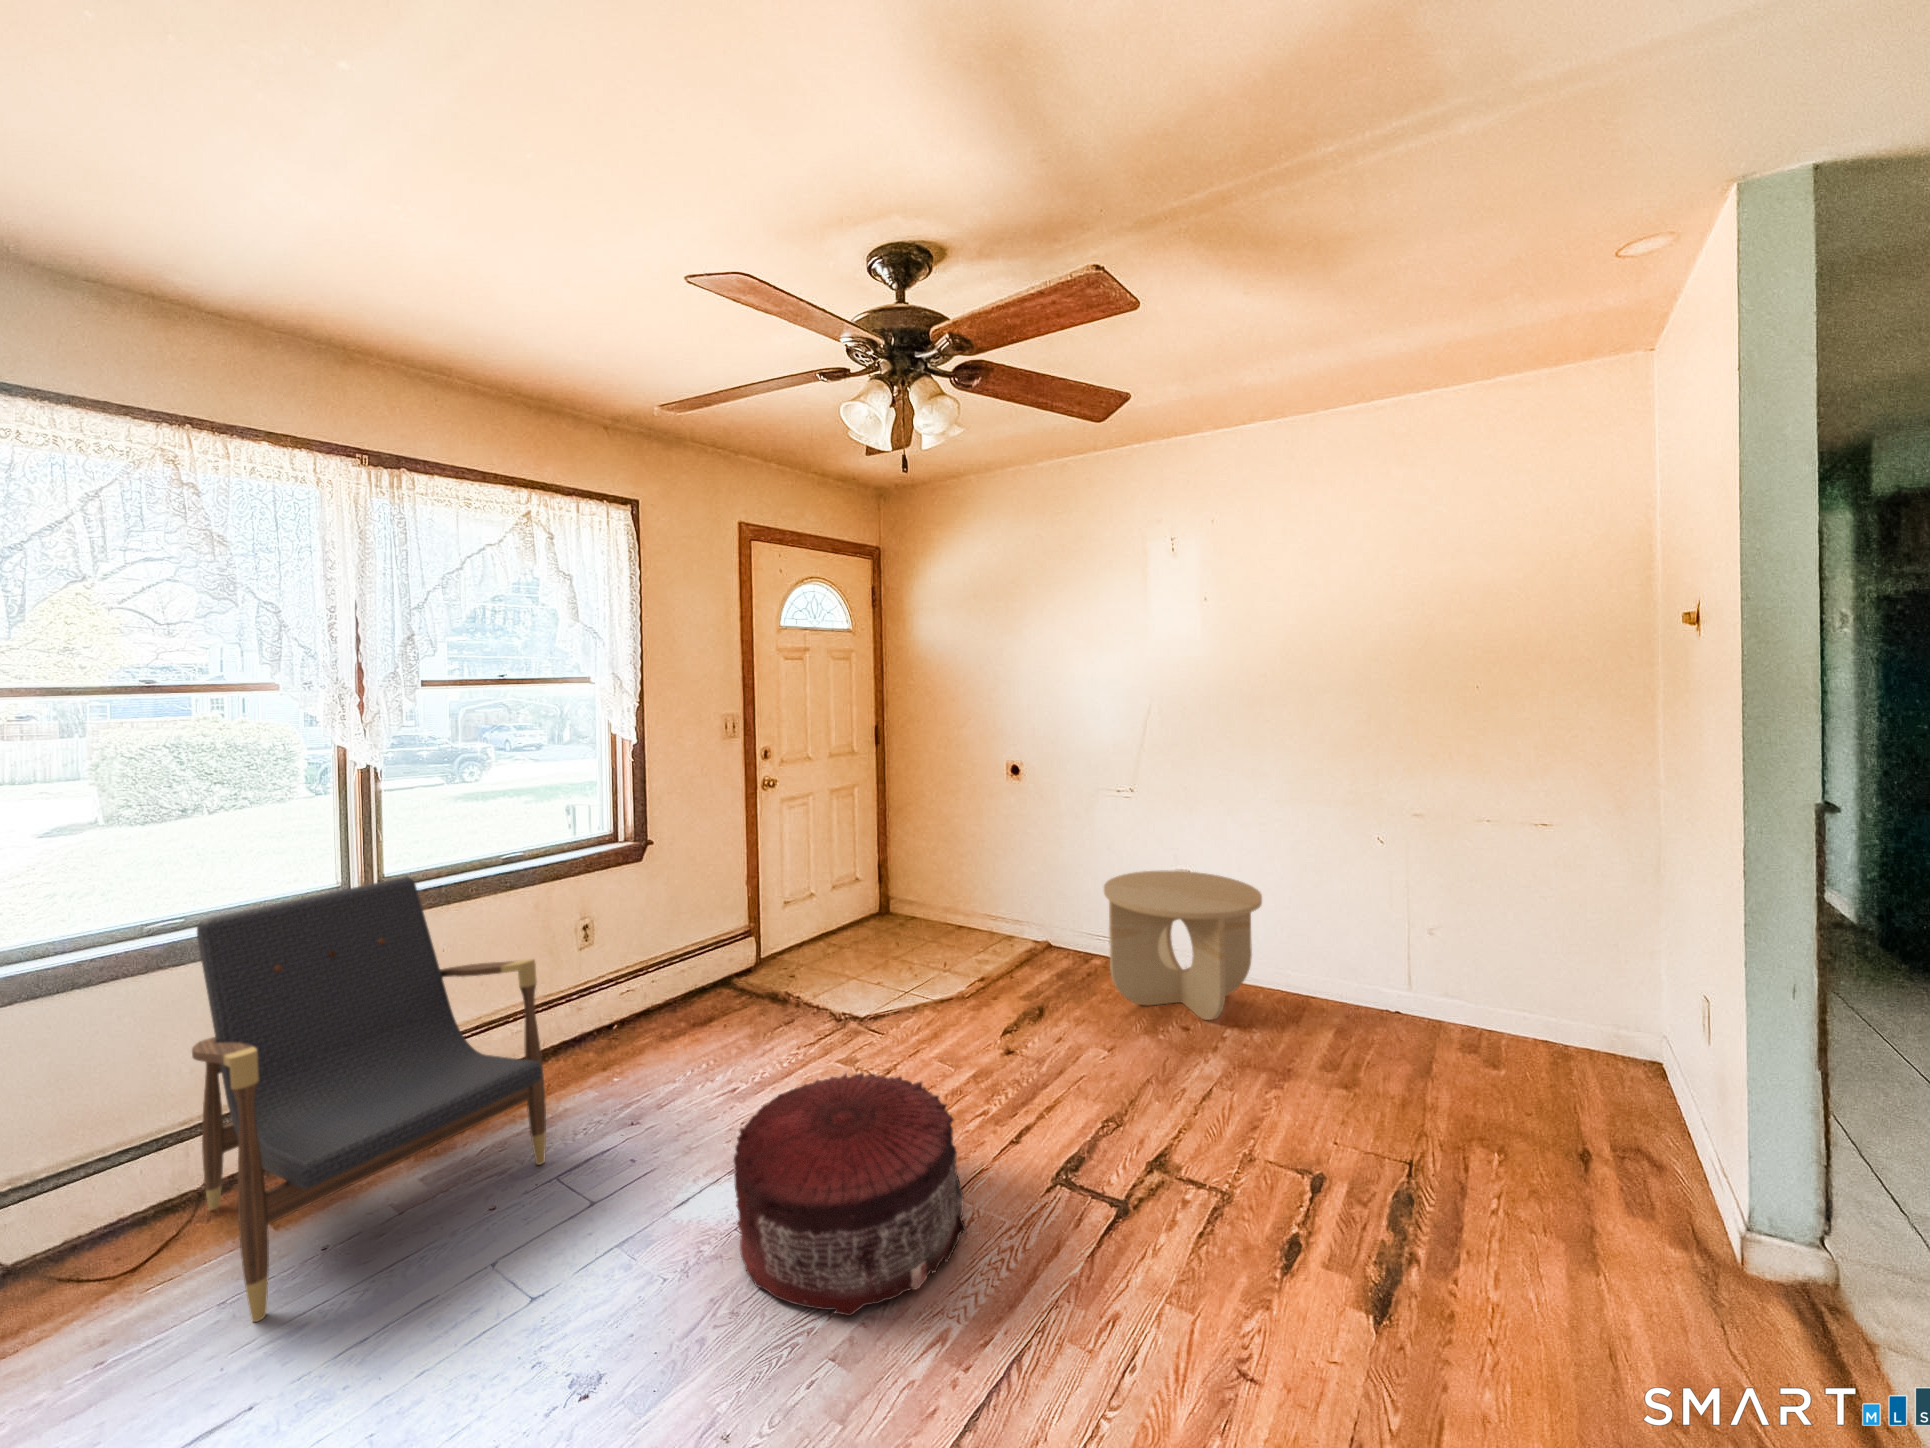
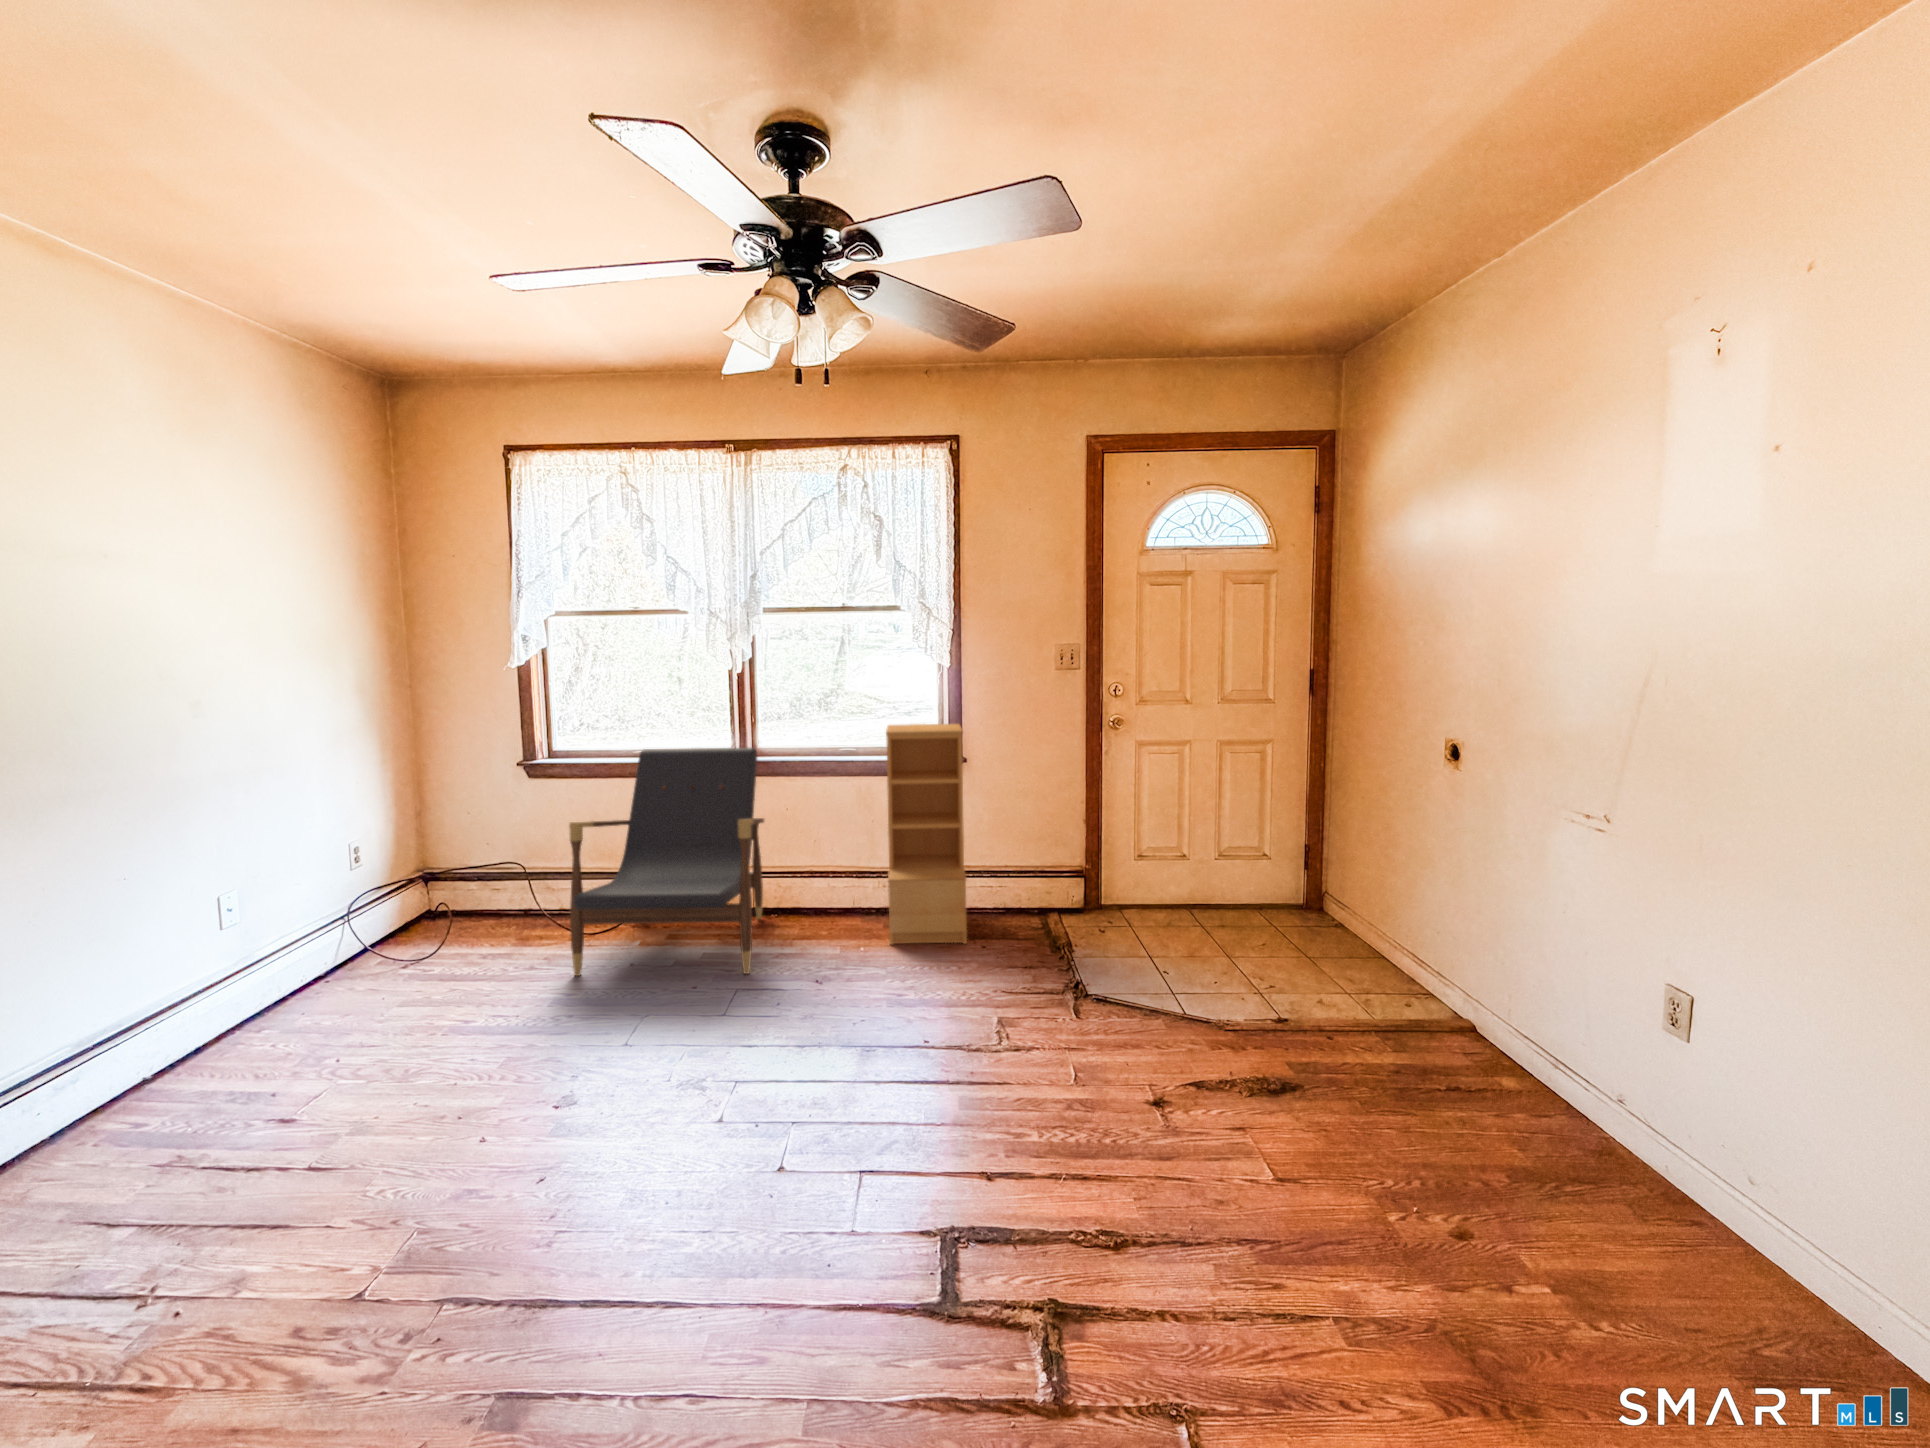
bookshelf: none [578,804,713,1062] -> present [886,724,967,945]
side table: present [1104,871,1262,1020] -> none [1400,947,1792,1266]
pouf: present [734,1073,966,1316] -> none [659,985,876,1199]

